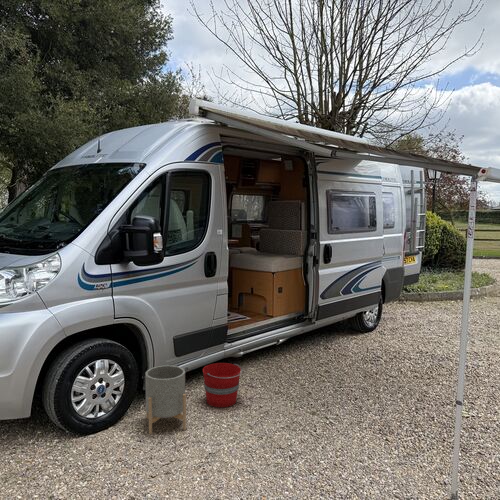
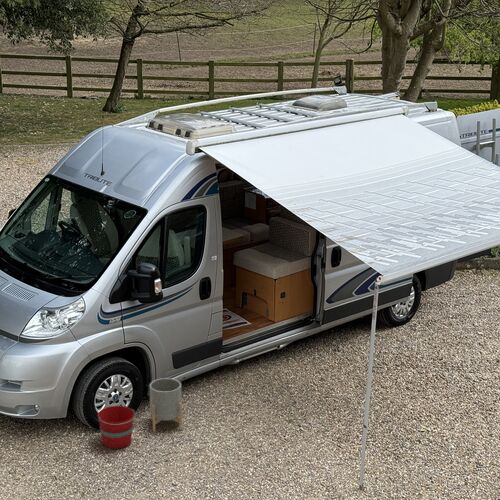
bucket: present [203,363,241,408] -> present [98,406,135,449]

